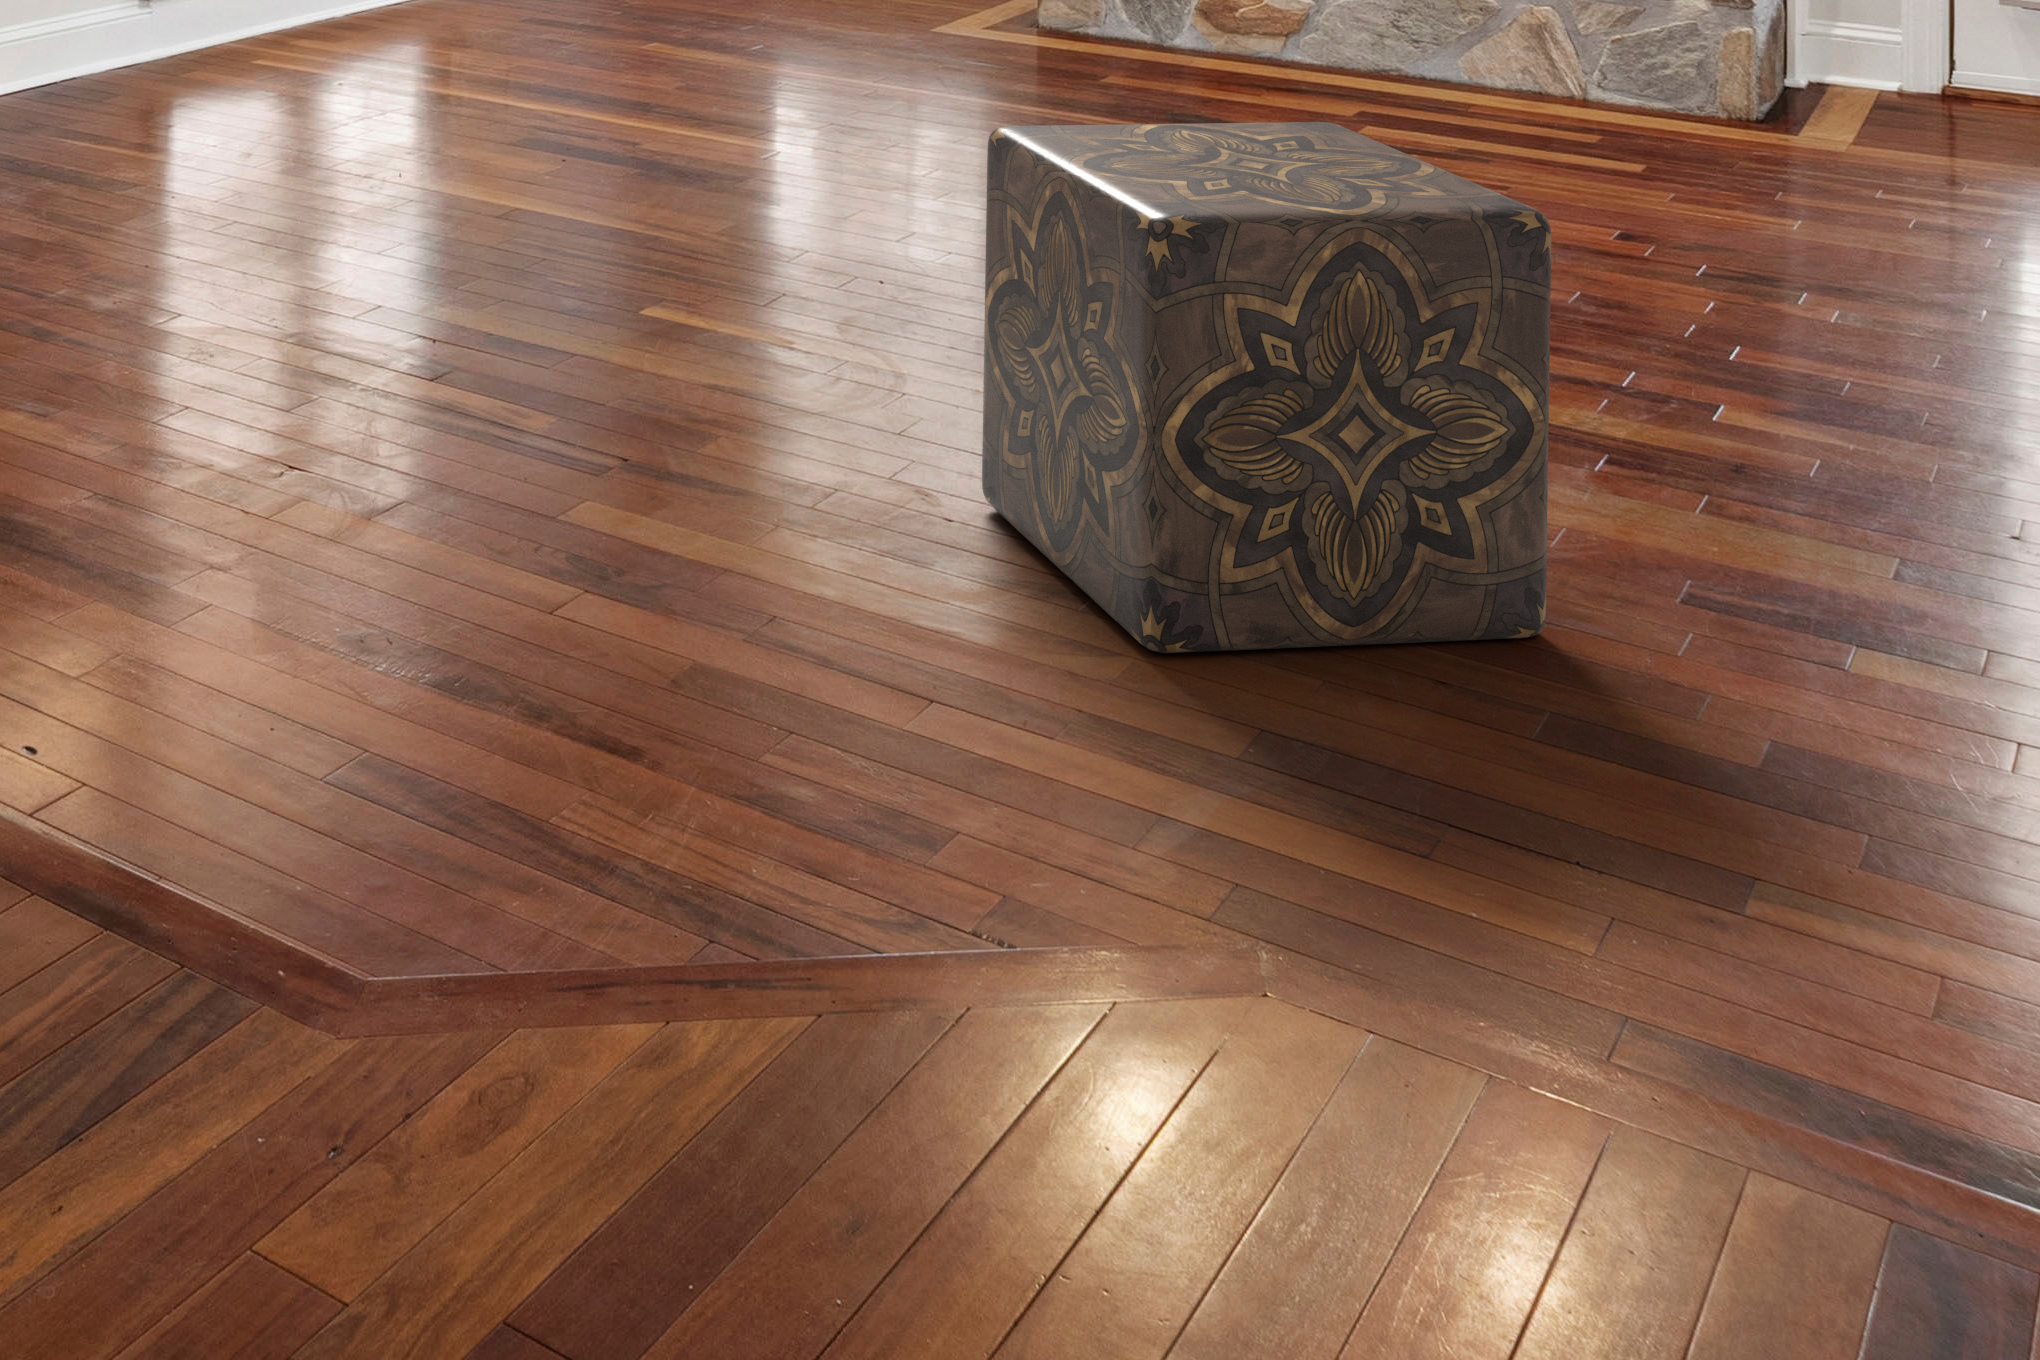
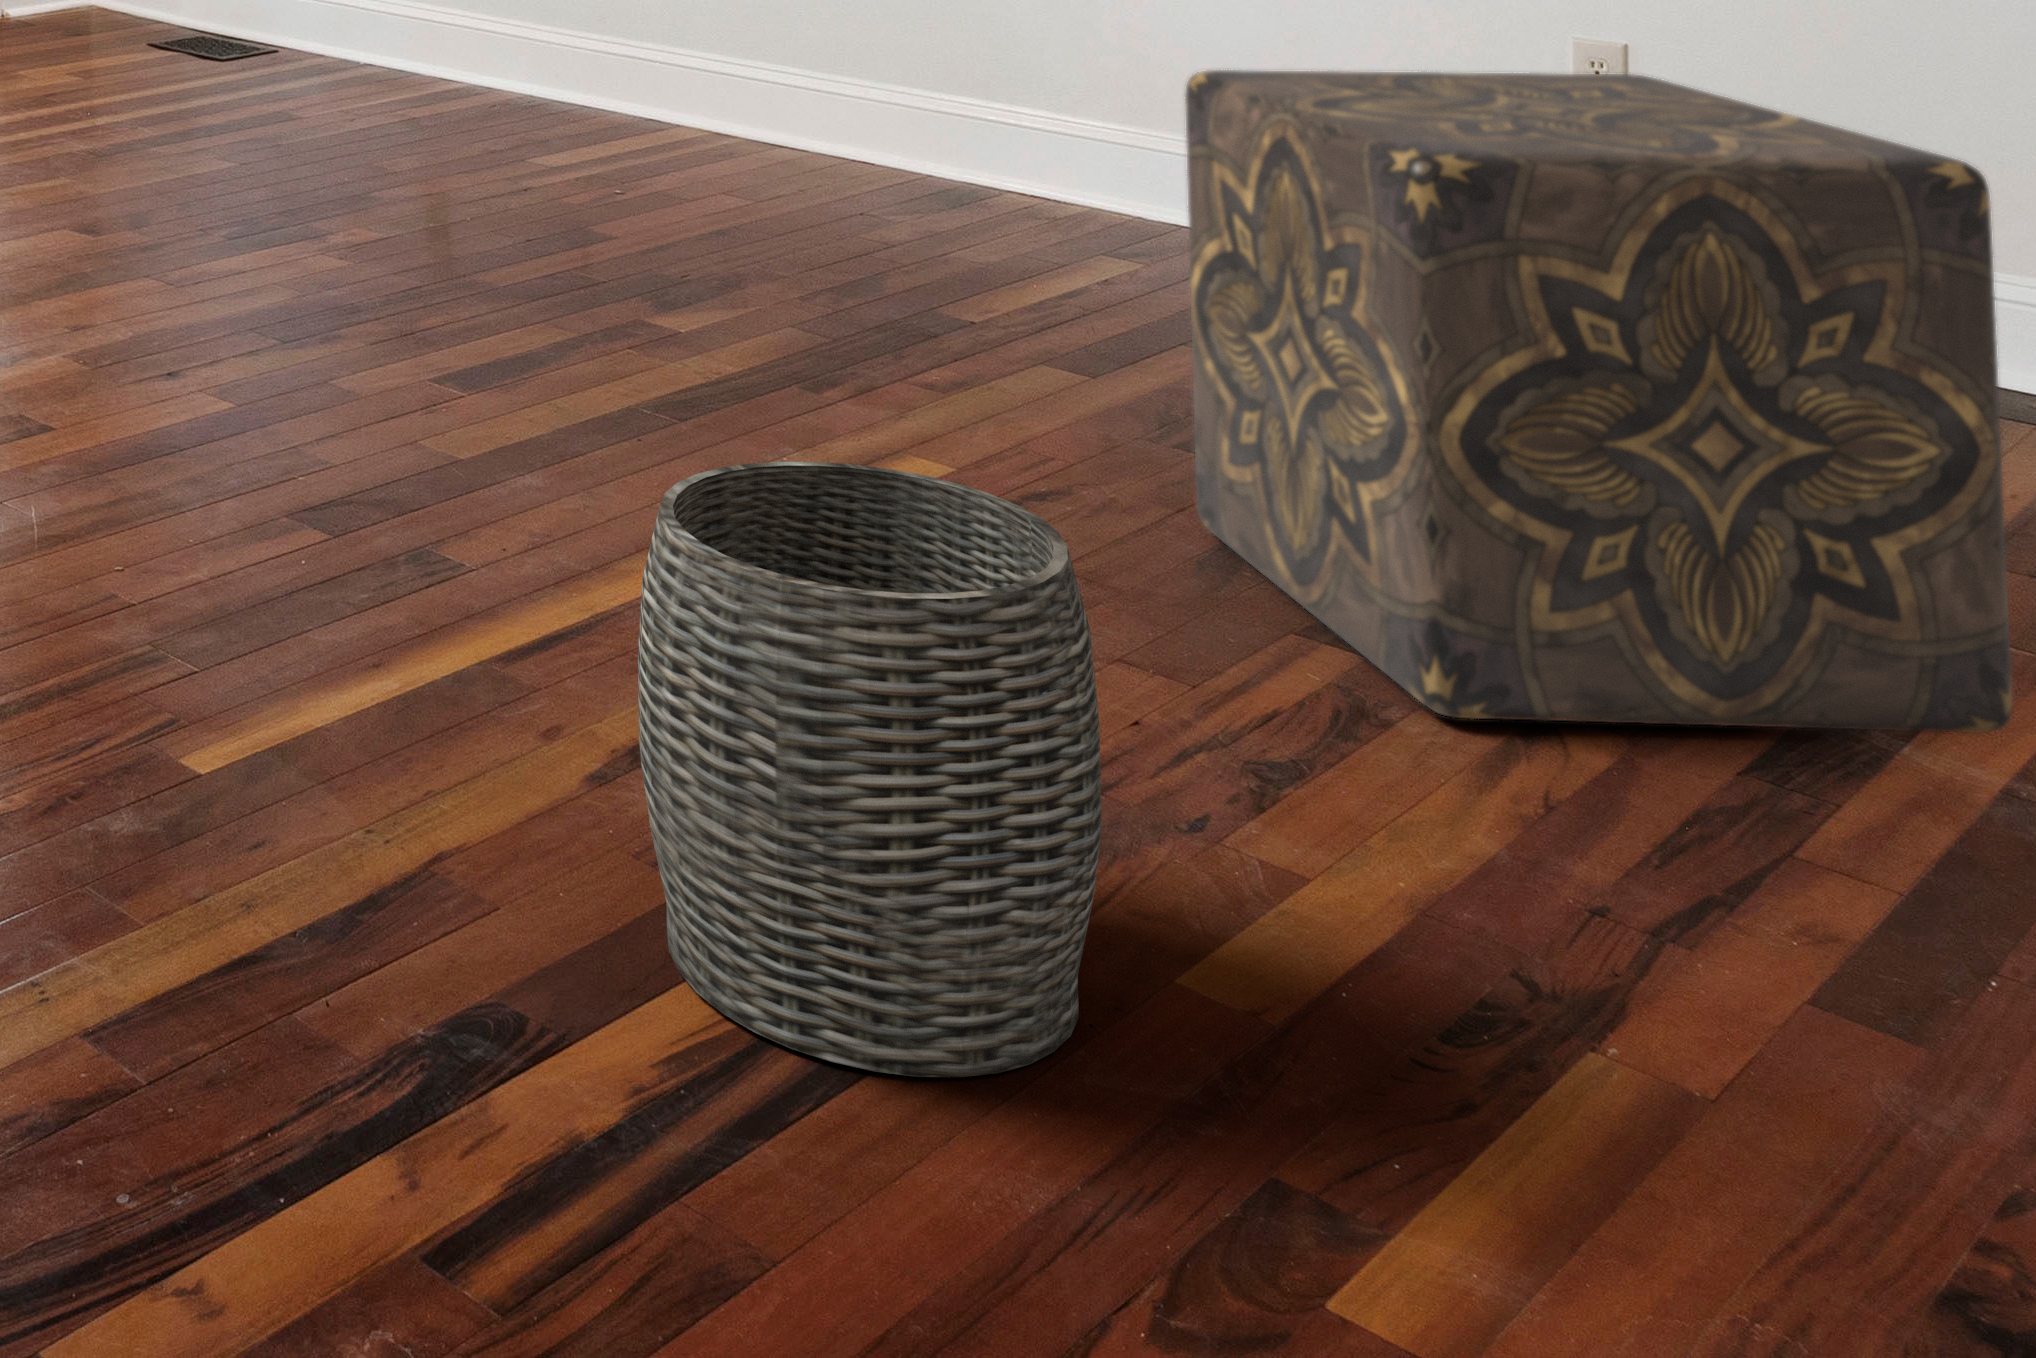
woven basket: none [463,144,674,404] -> present [638,462,1102,1077]

